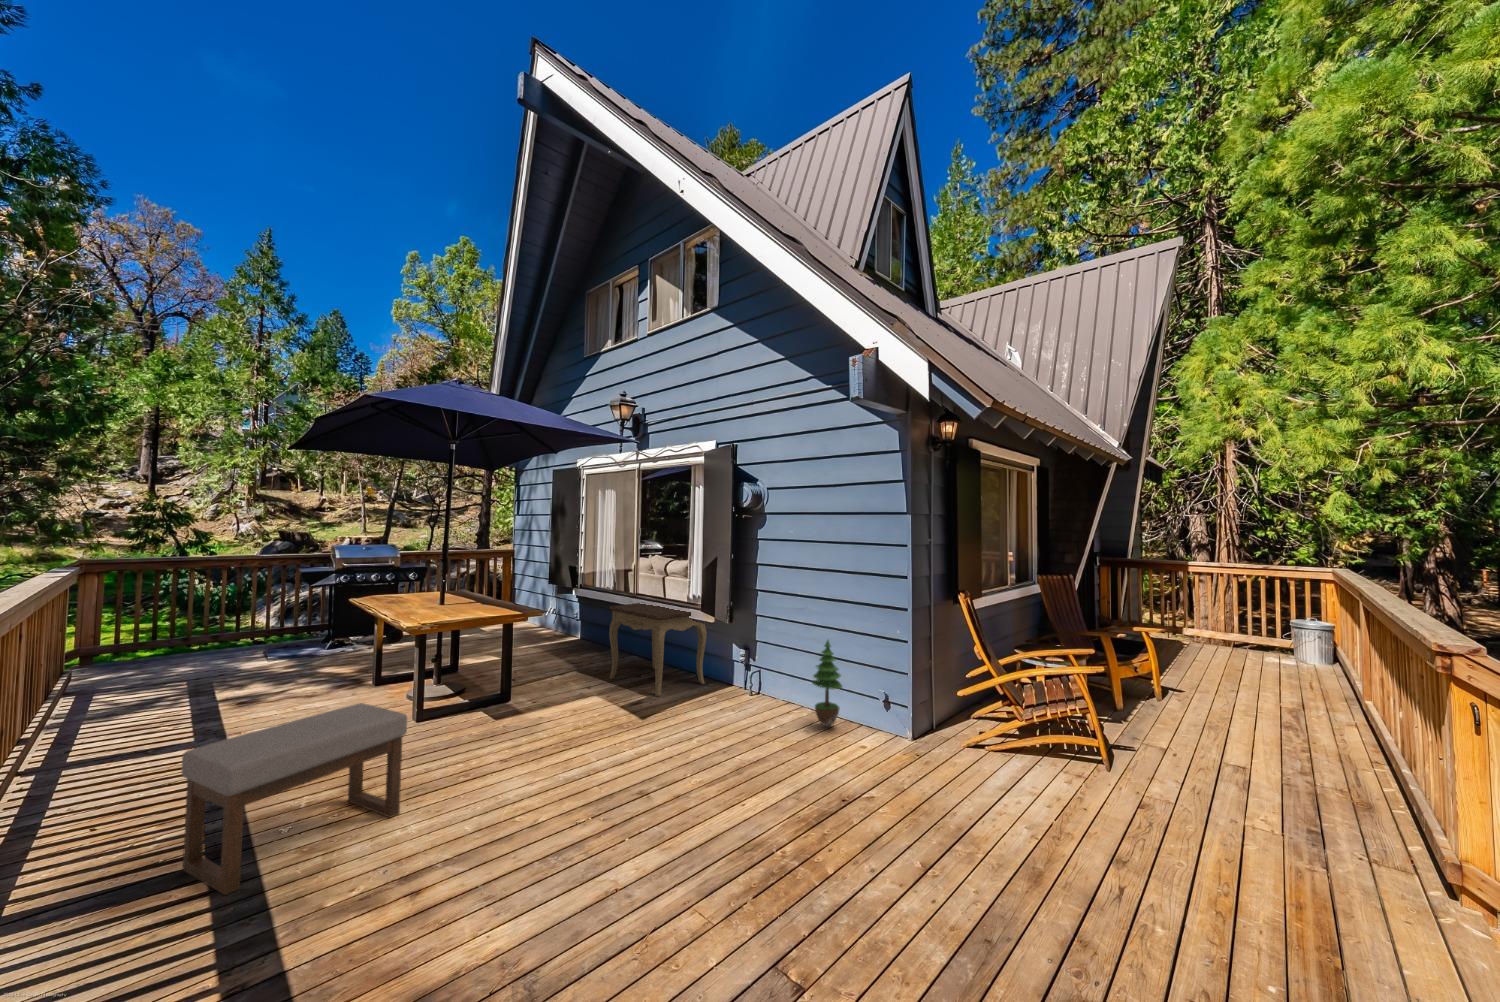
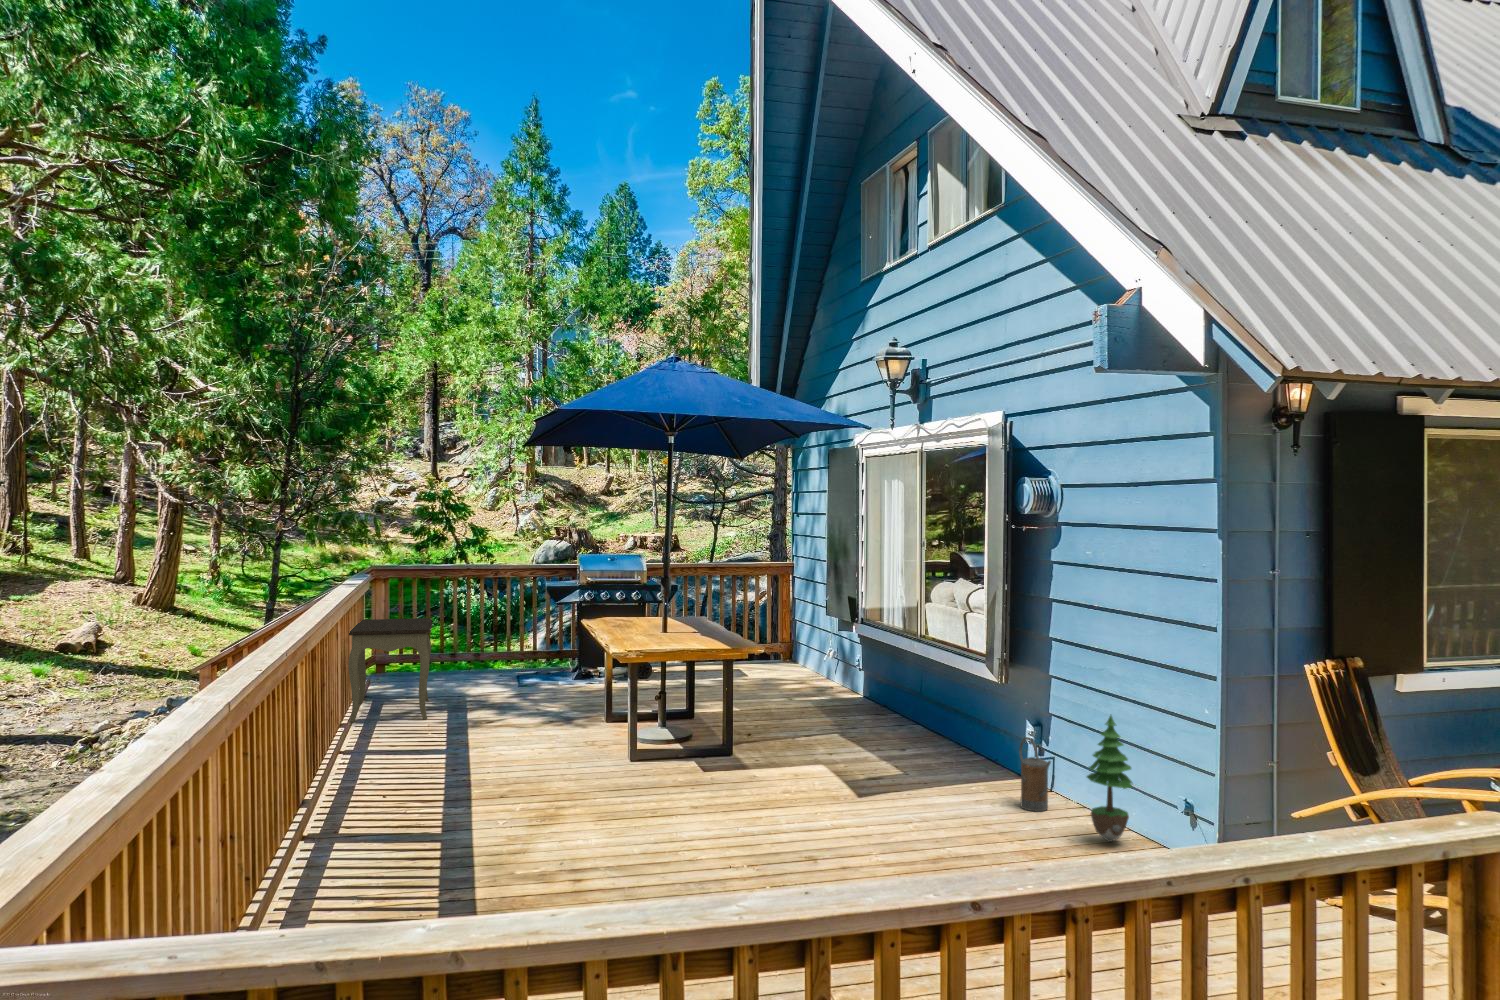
side table: present [609,603,707,696] -> present [348,618,432,723]
watering can: none [744,659,775,711] -> present [1019,737,1051,811]
ottoman: present [181,703,407,895] -> none [423,720,586,853]

